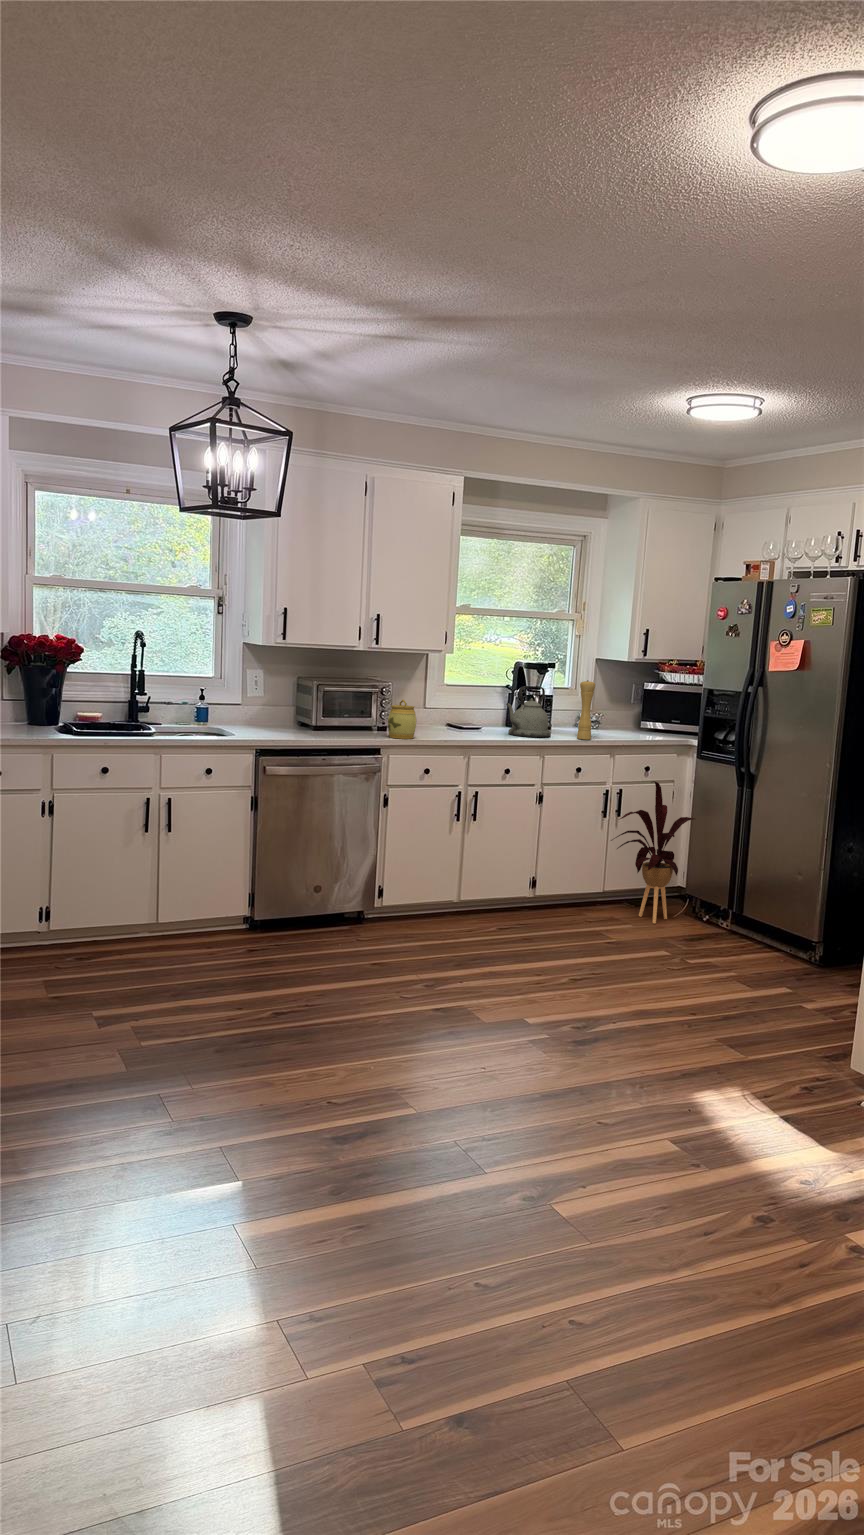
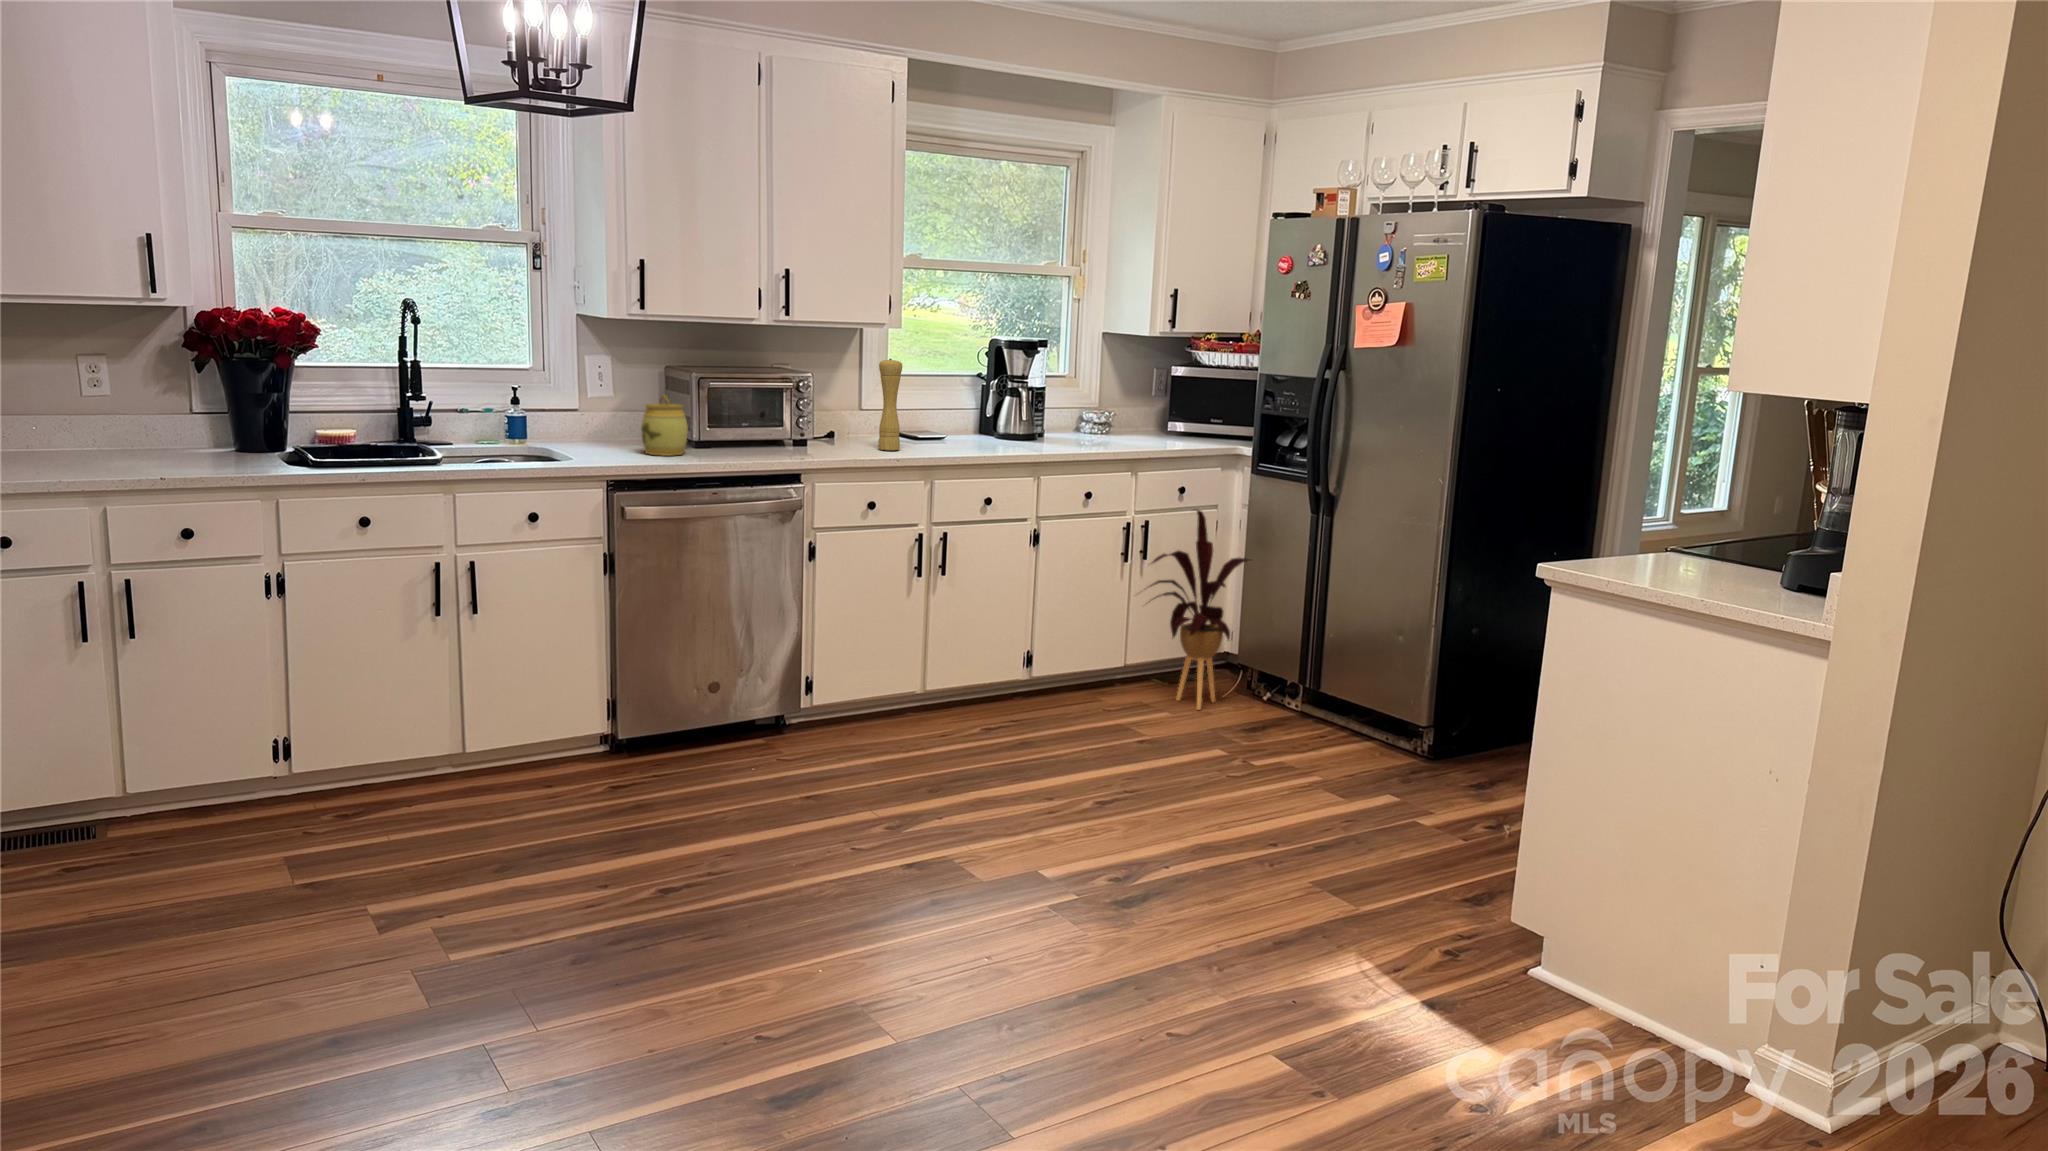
pepper mill: present [577,680,595,740] -> present [878,359,902,450]
kettle: present [506,686,551,737] -> none [980,375,1045,449]
jar: present [388,699,416,739] -> present [641,395,688,456]

